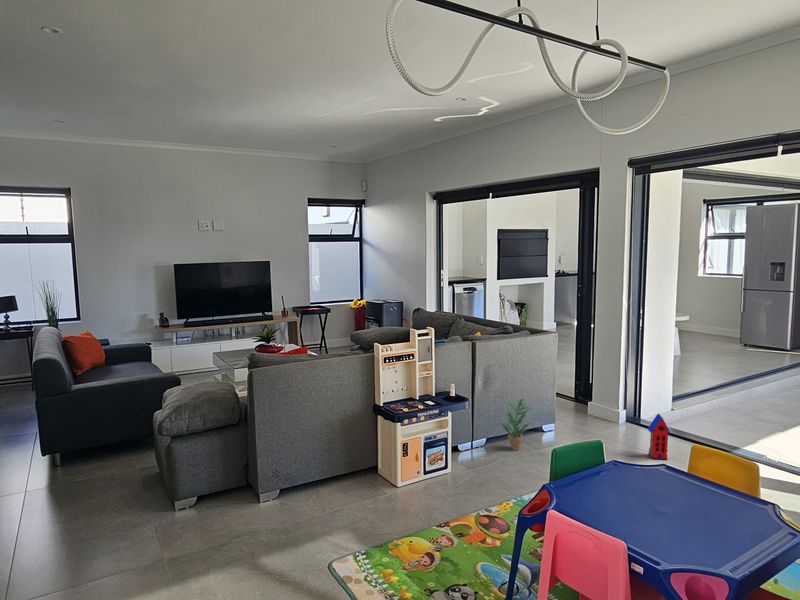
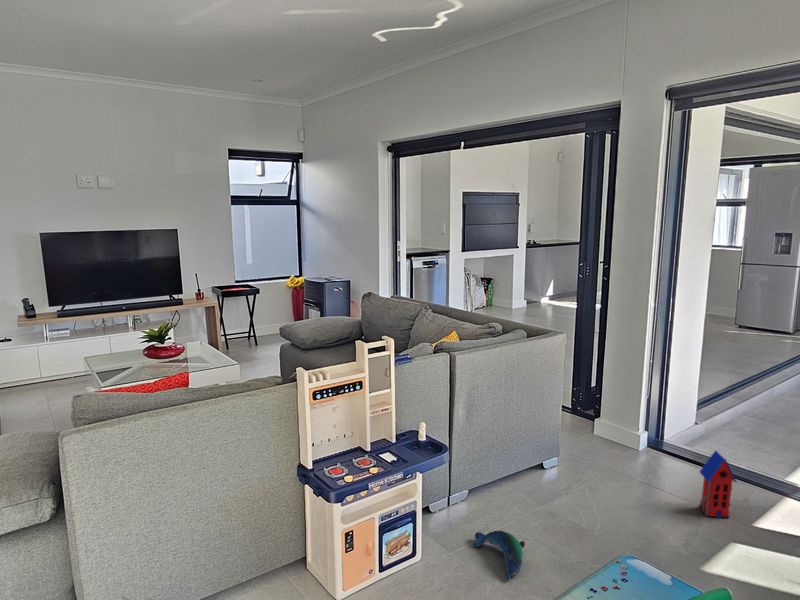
potted plant: present [502,399,530,450] -> none [489,431,537,508]
plush toy: none [485,457,518,482] -> present [473,531,525,580]

